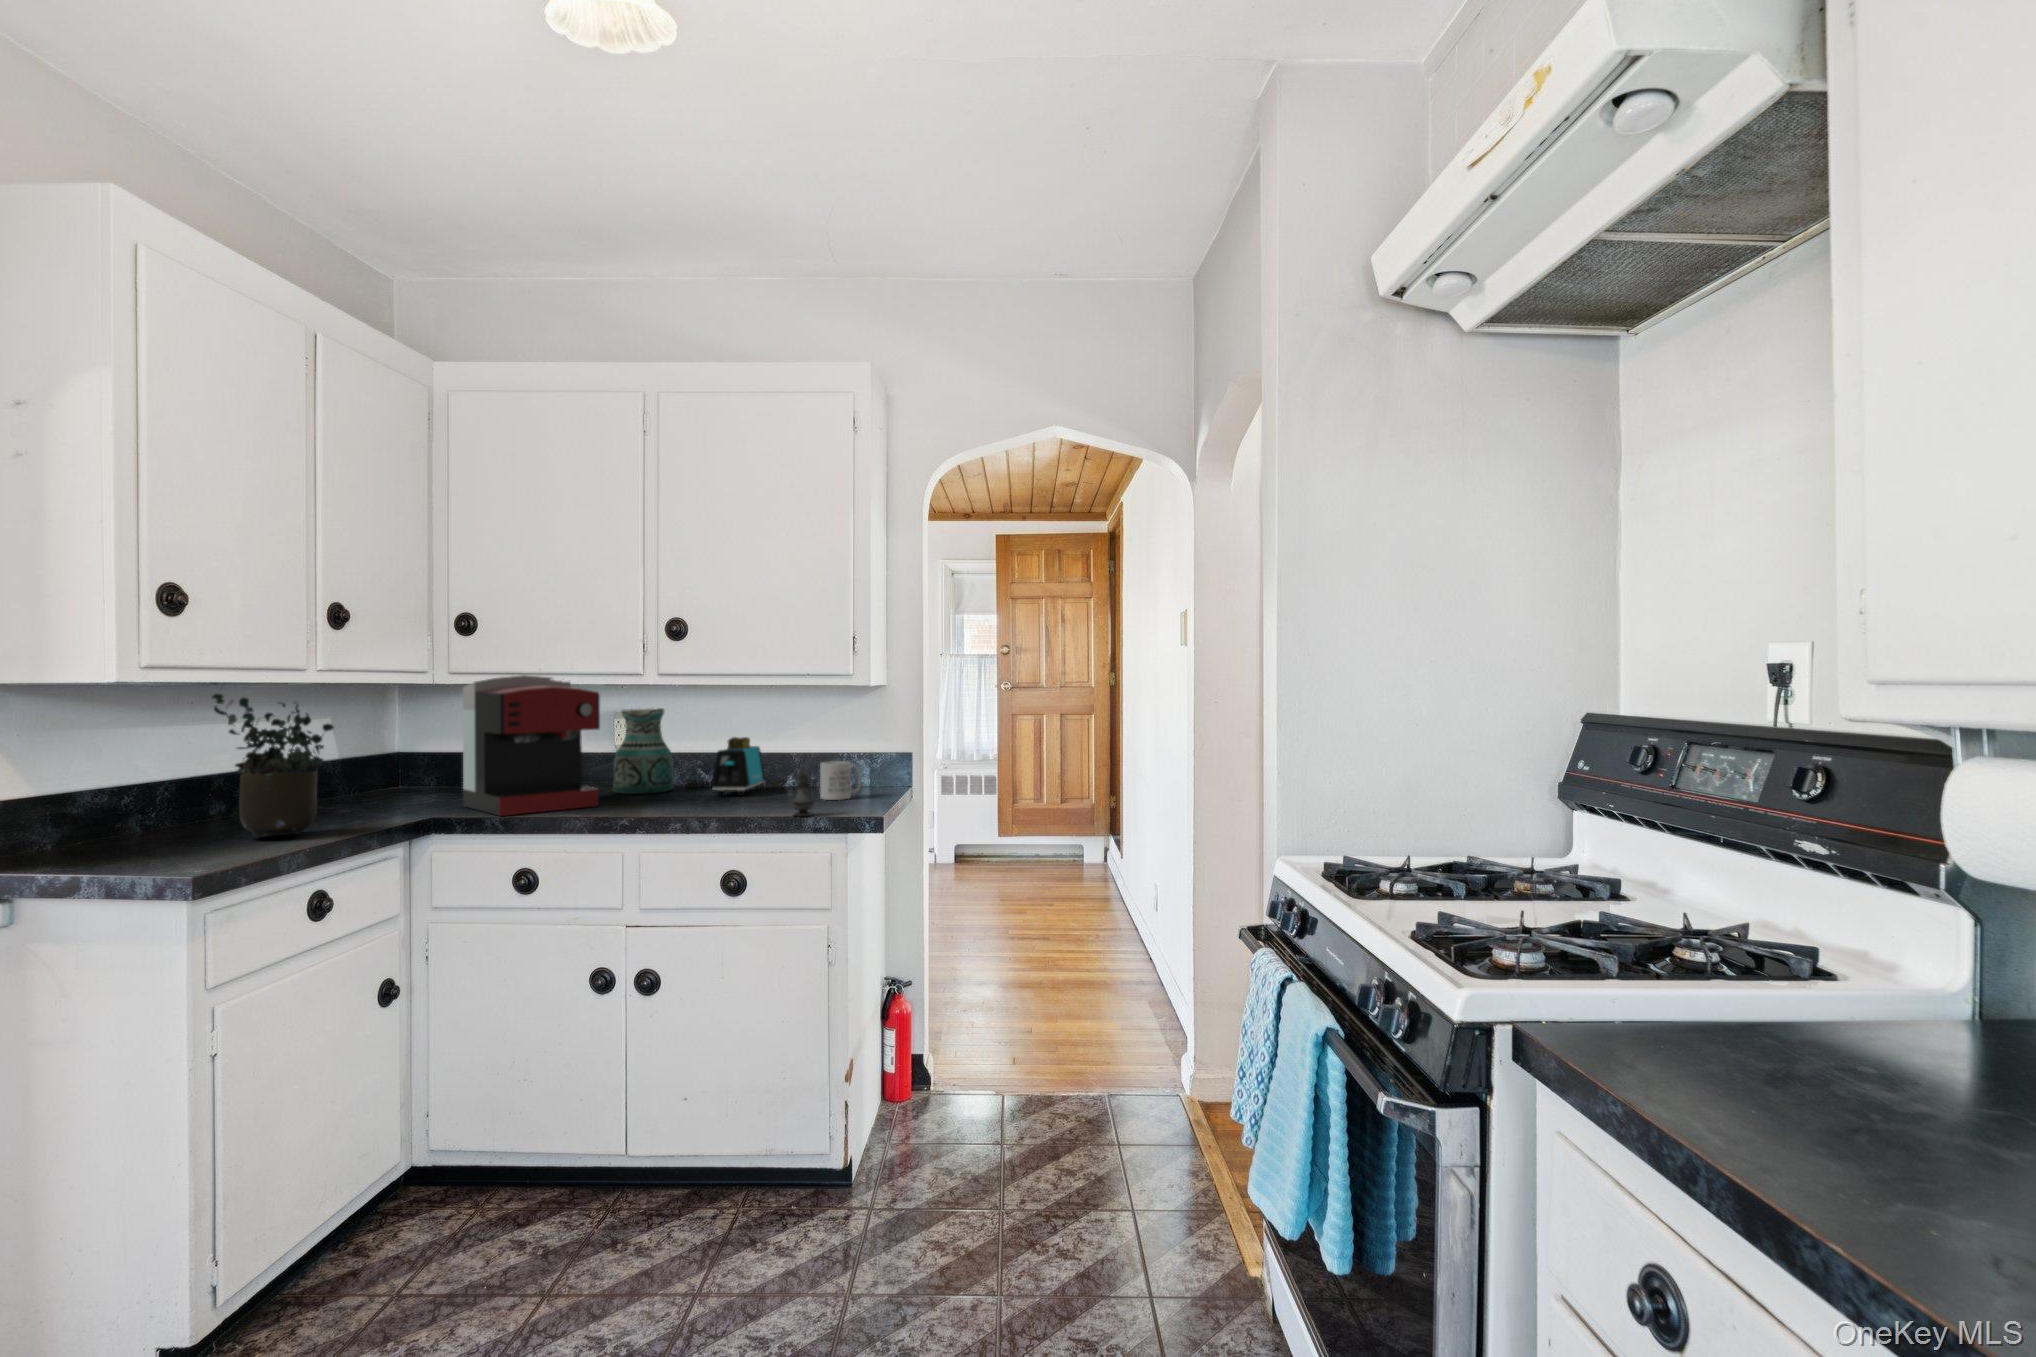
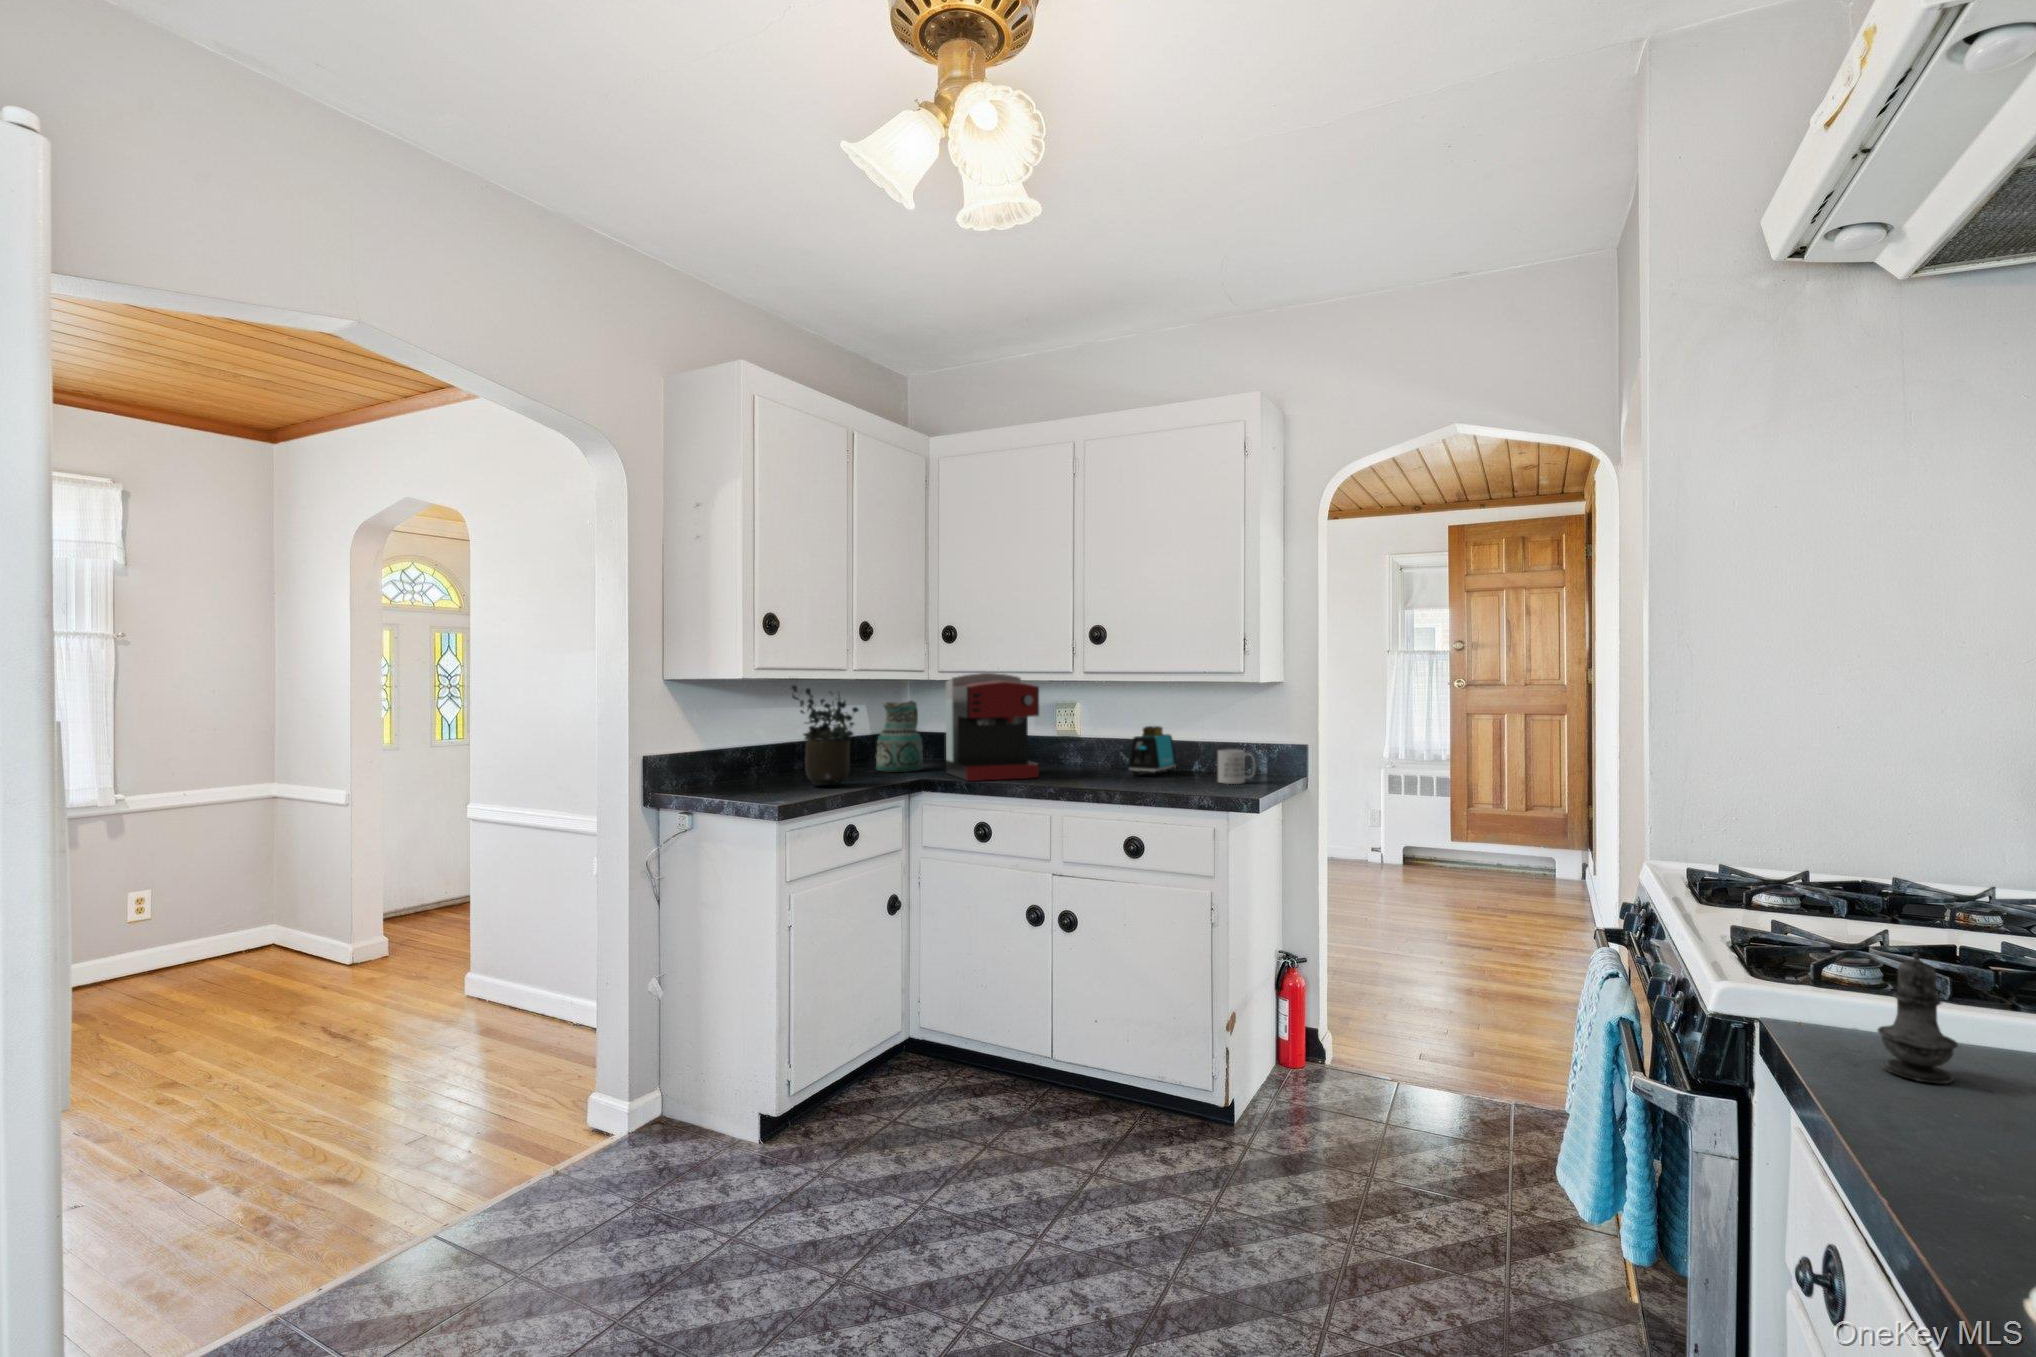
ceramic pitcher: present [613,708,674,794] -> present [876,700,923,772]
salt shaker: present [792,768,815,816] -> present [1878,953,1958,1084]

